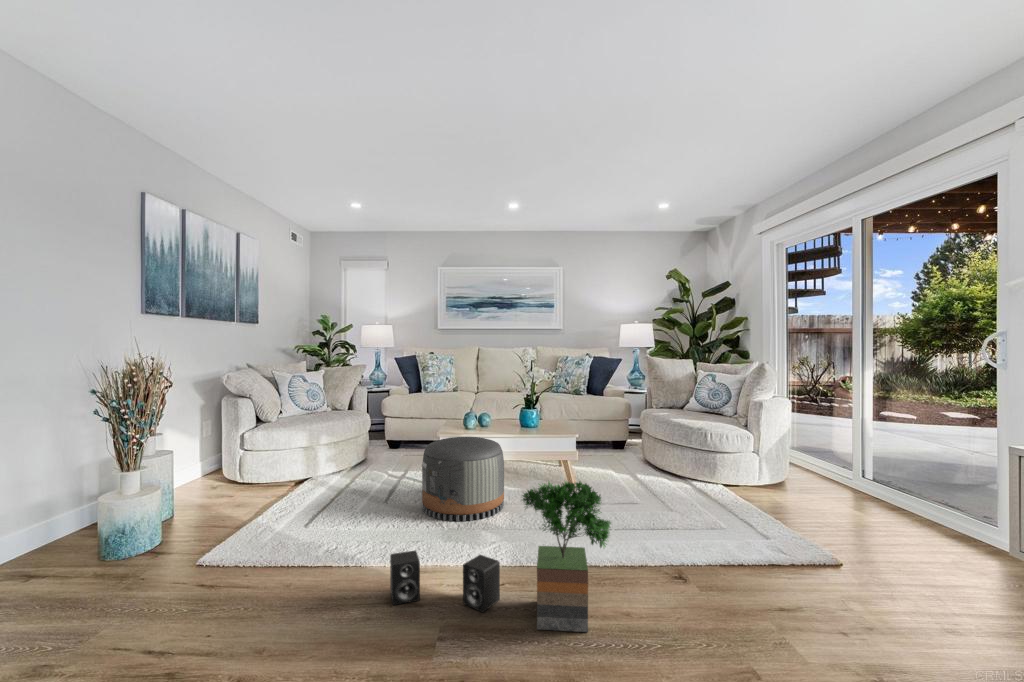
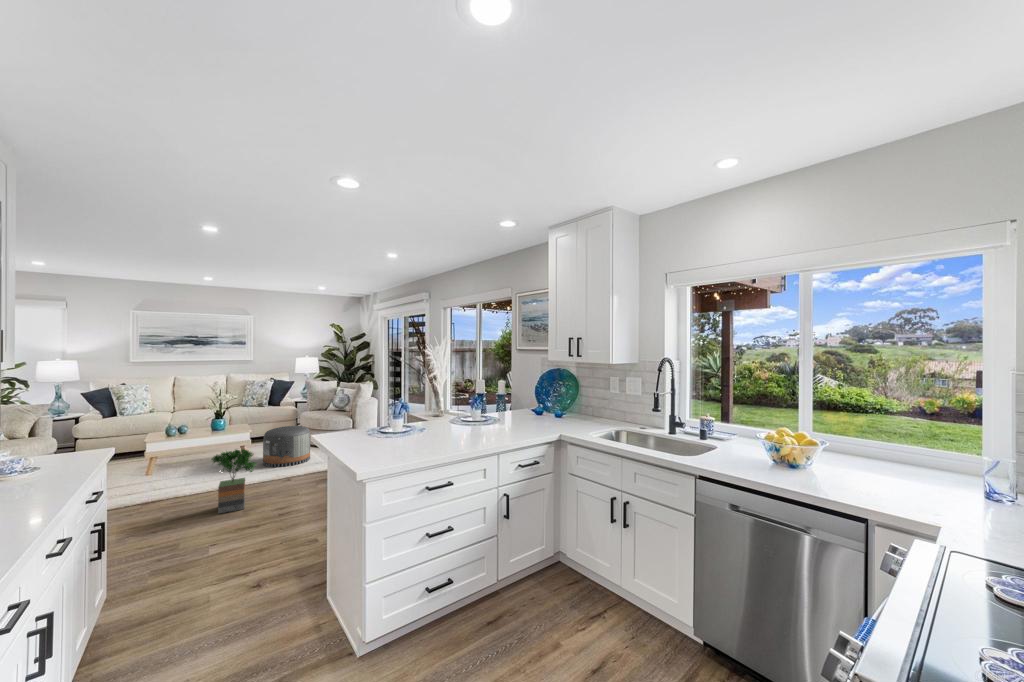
pouf: present [422,437,504,521] -> present [263,426,310,467]
speaker: present [390,551,500,612] -> none [125,492,198,525]

